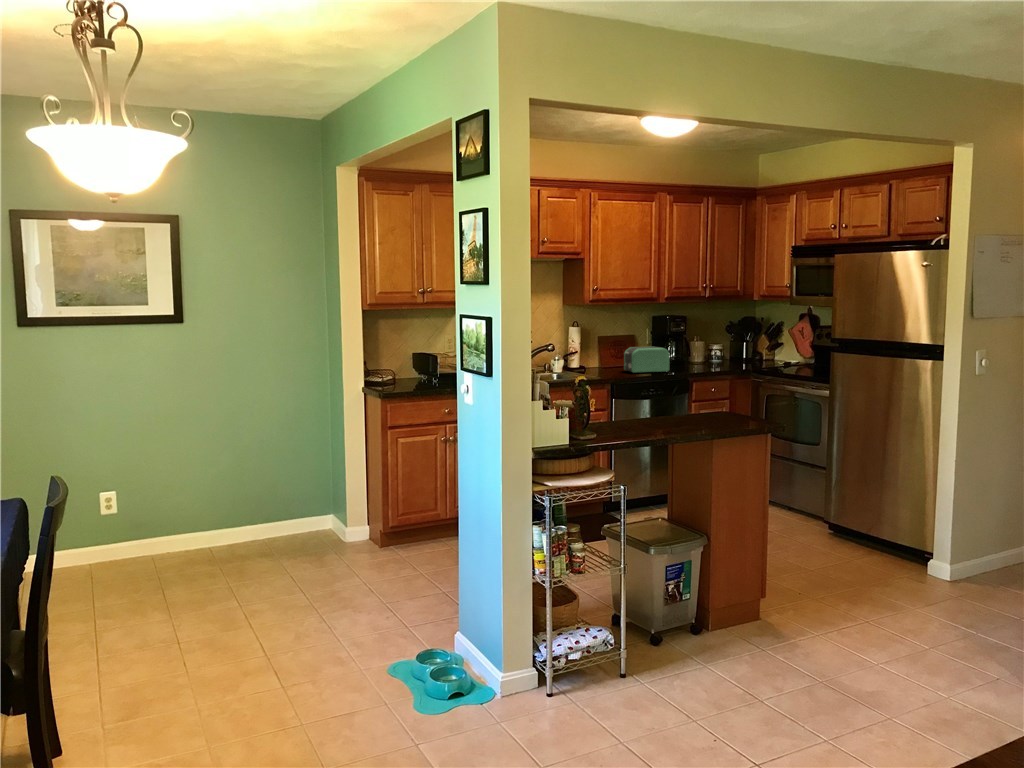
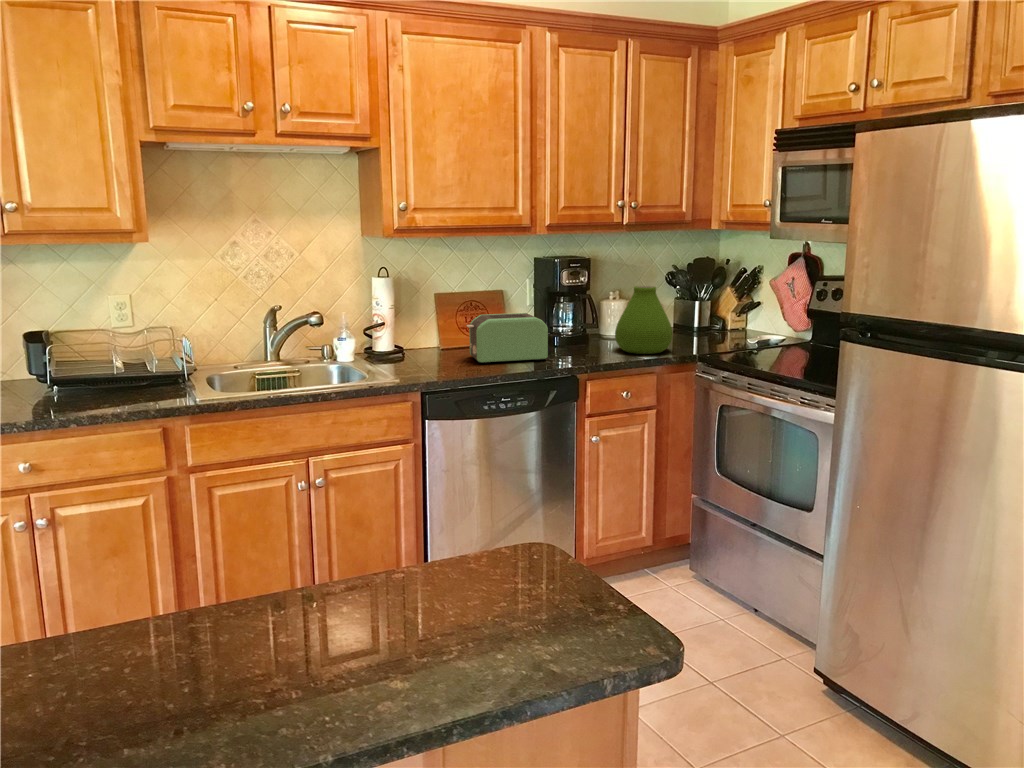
vase: none [703,332,737,369] -> present [615,286,673,354]

